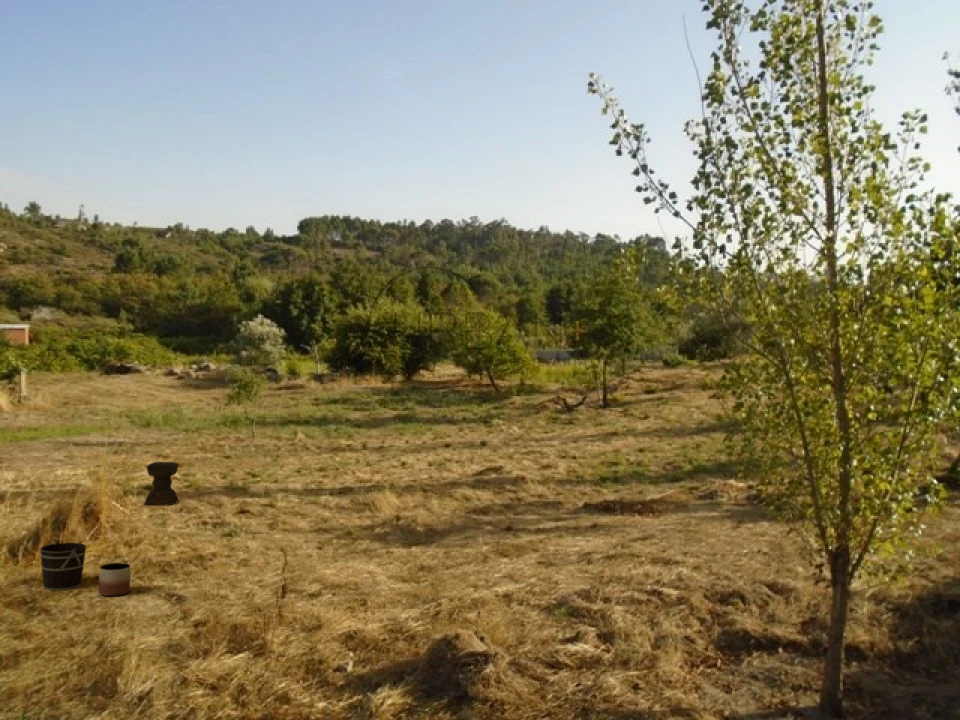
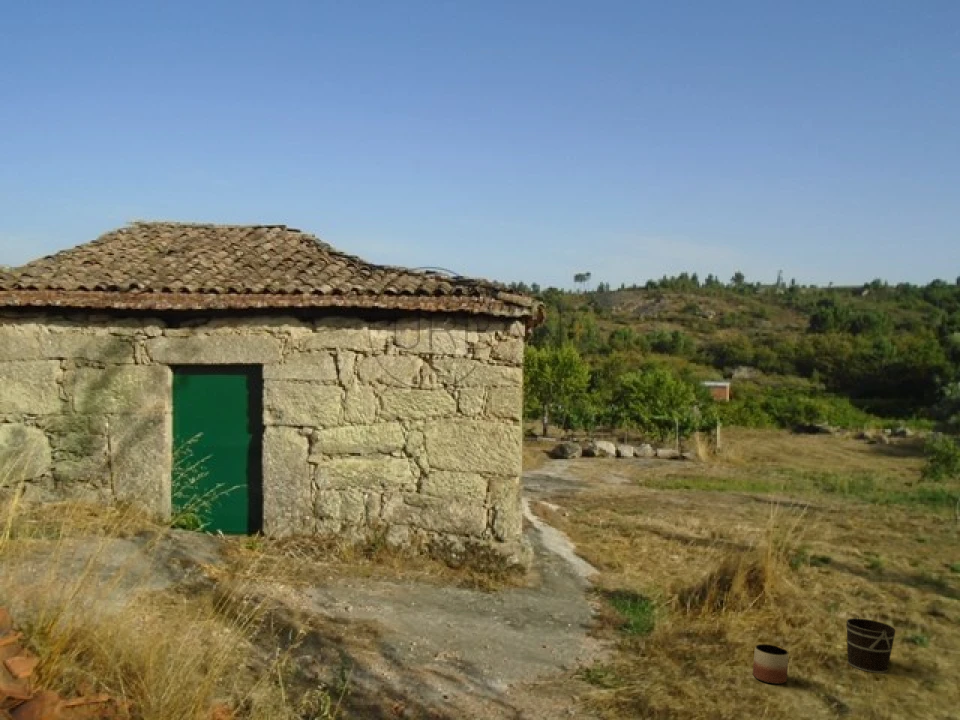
stool: present [144,462,179,506] -> none [816,534,858,585]
bucket: present [40,543,86,590] -> present [846,617,895,673]

